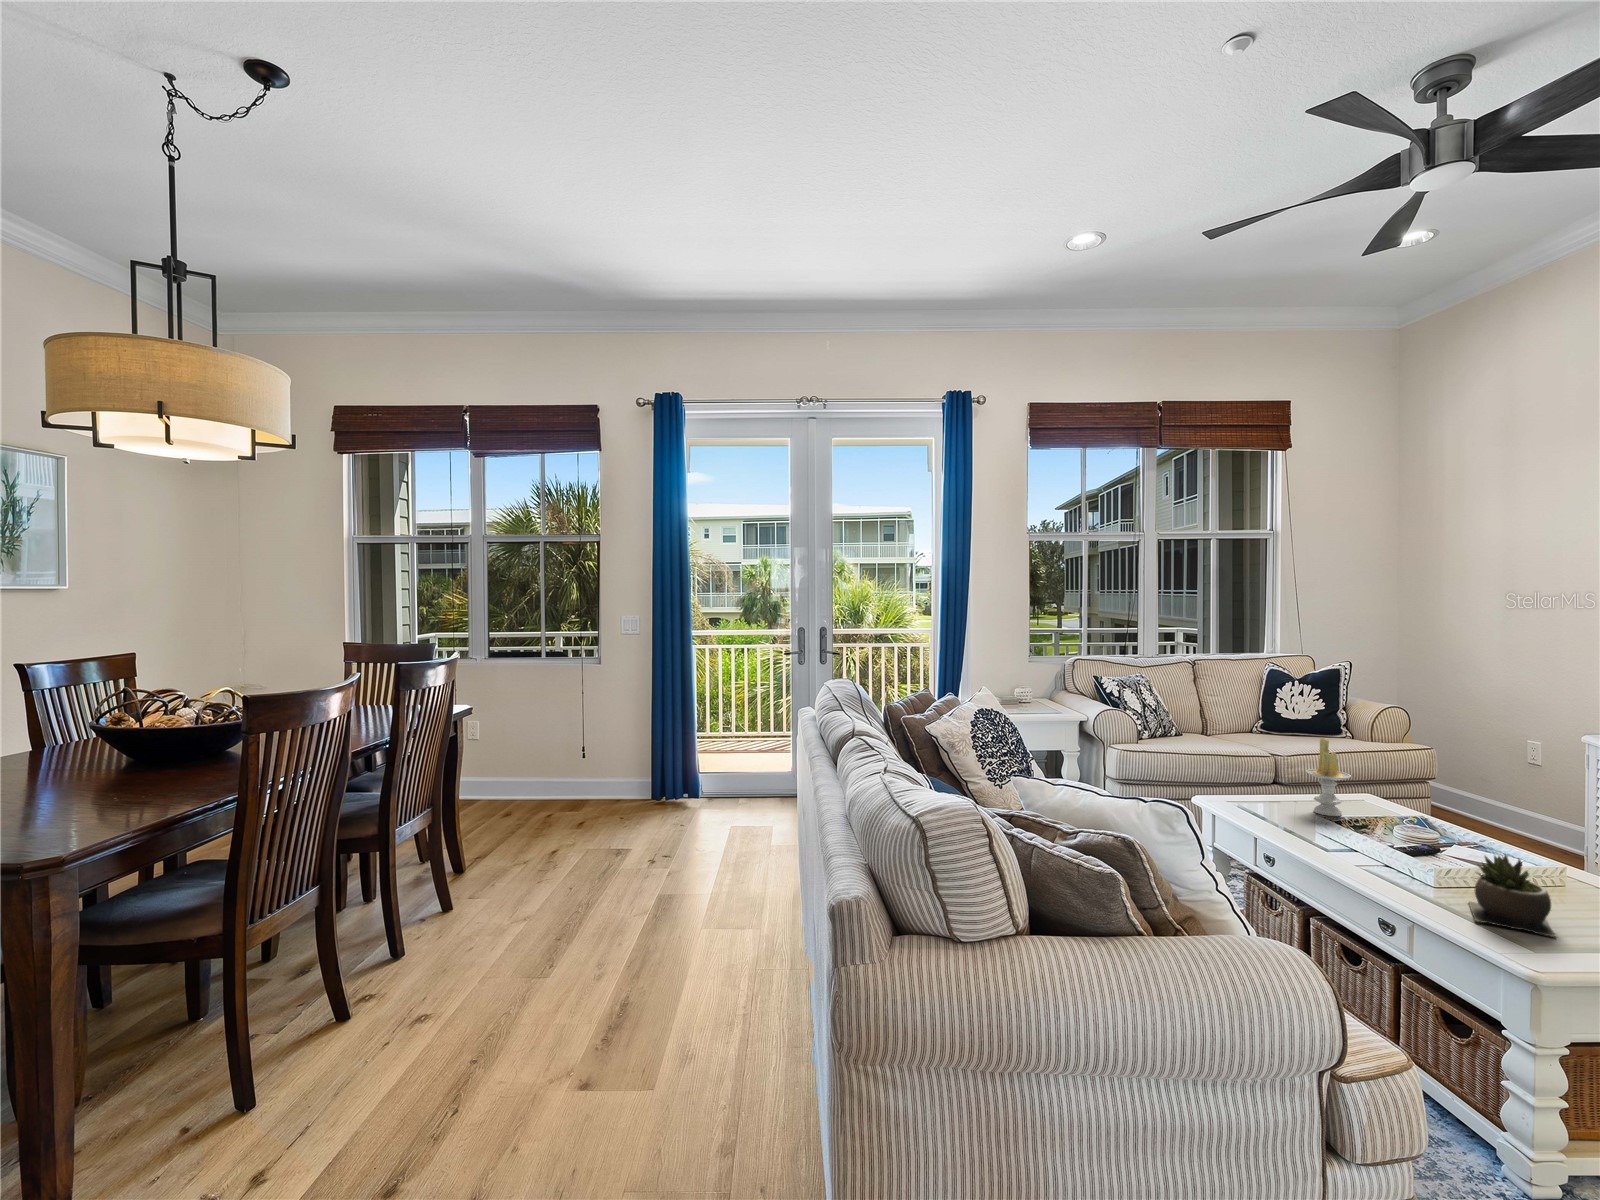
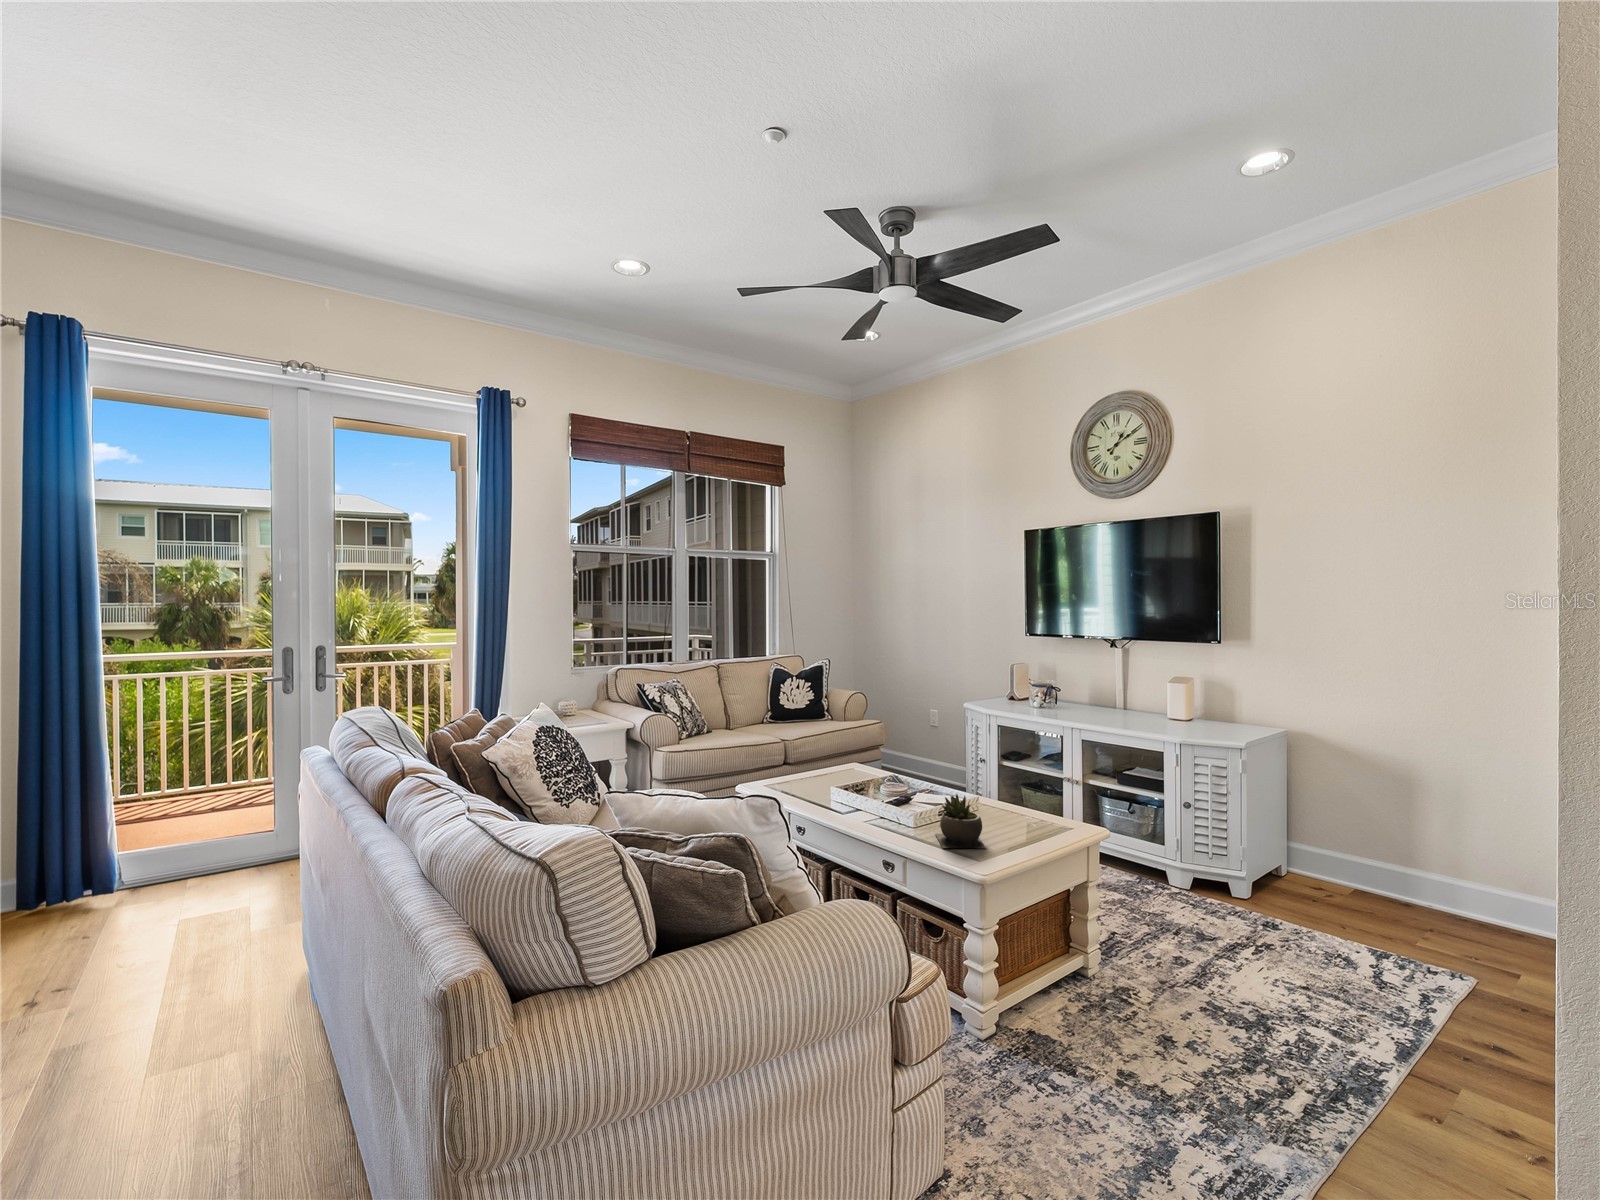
candle: present [1306,738,1351,816] -> none [818,721,849,784]

